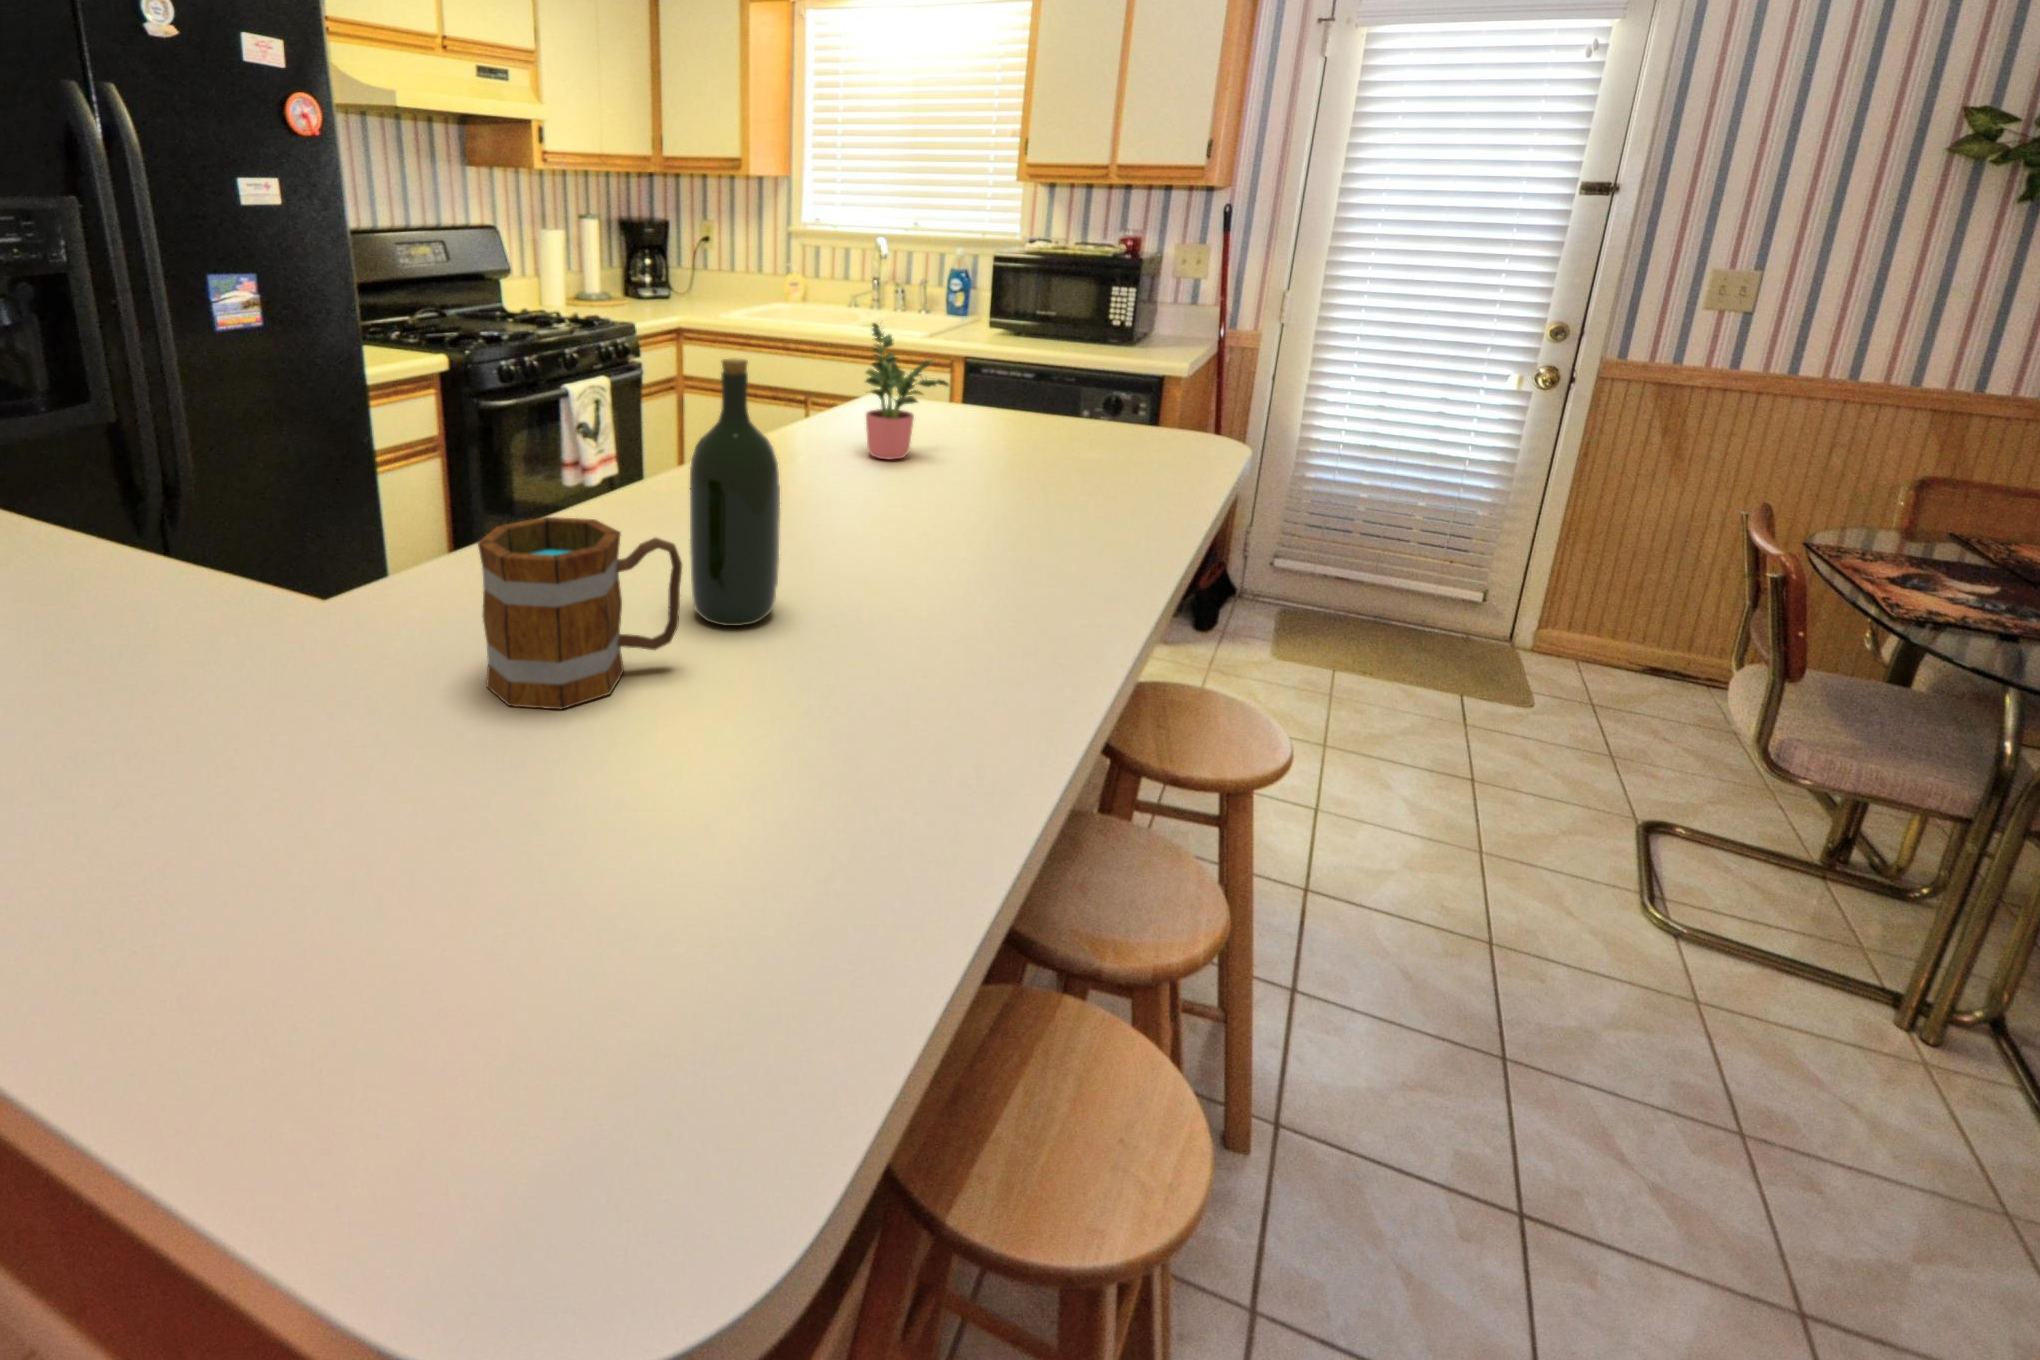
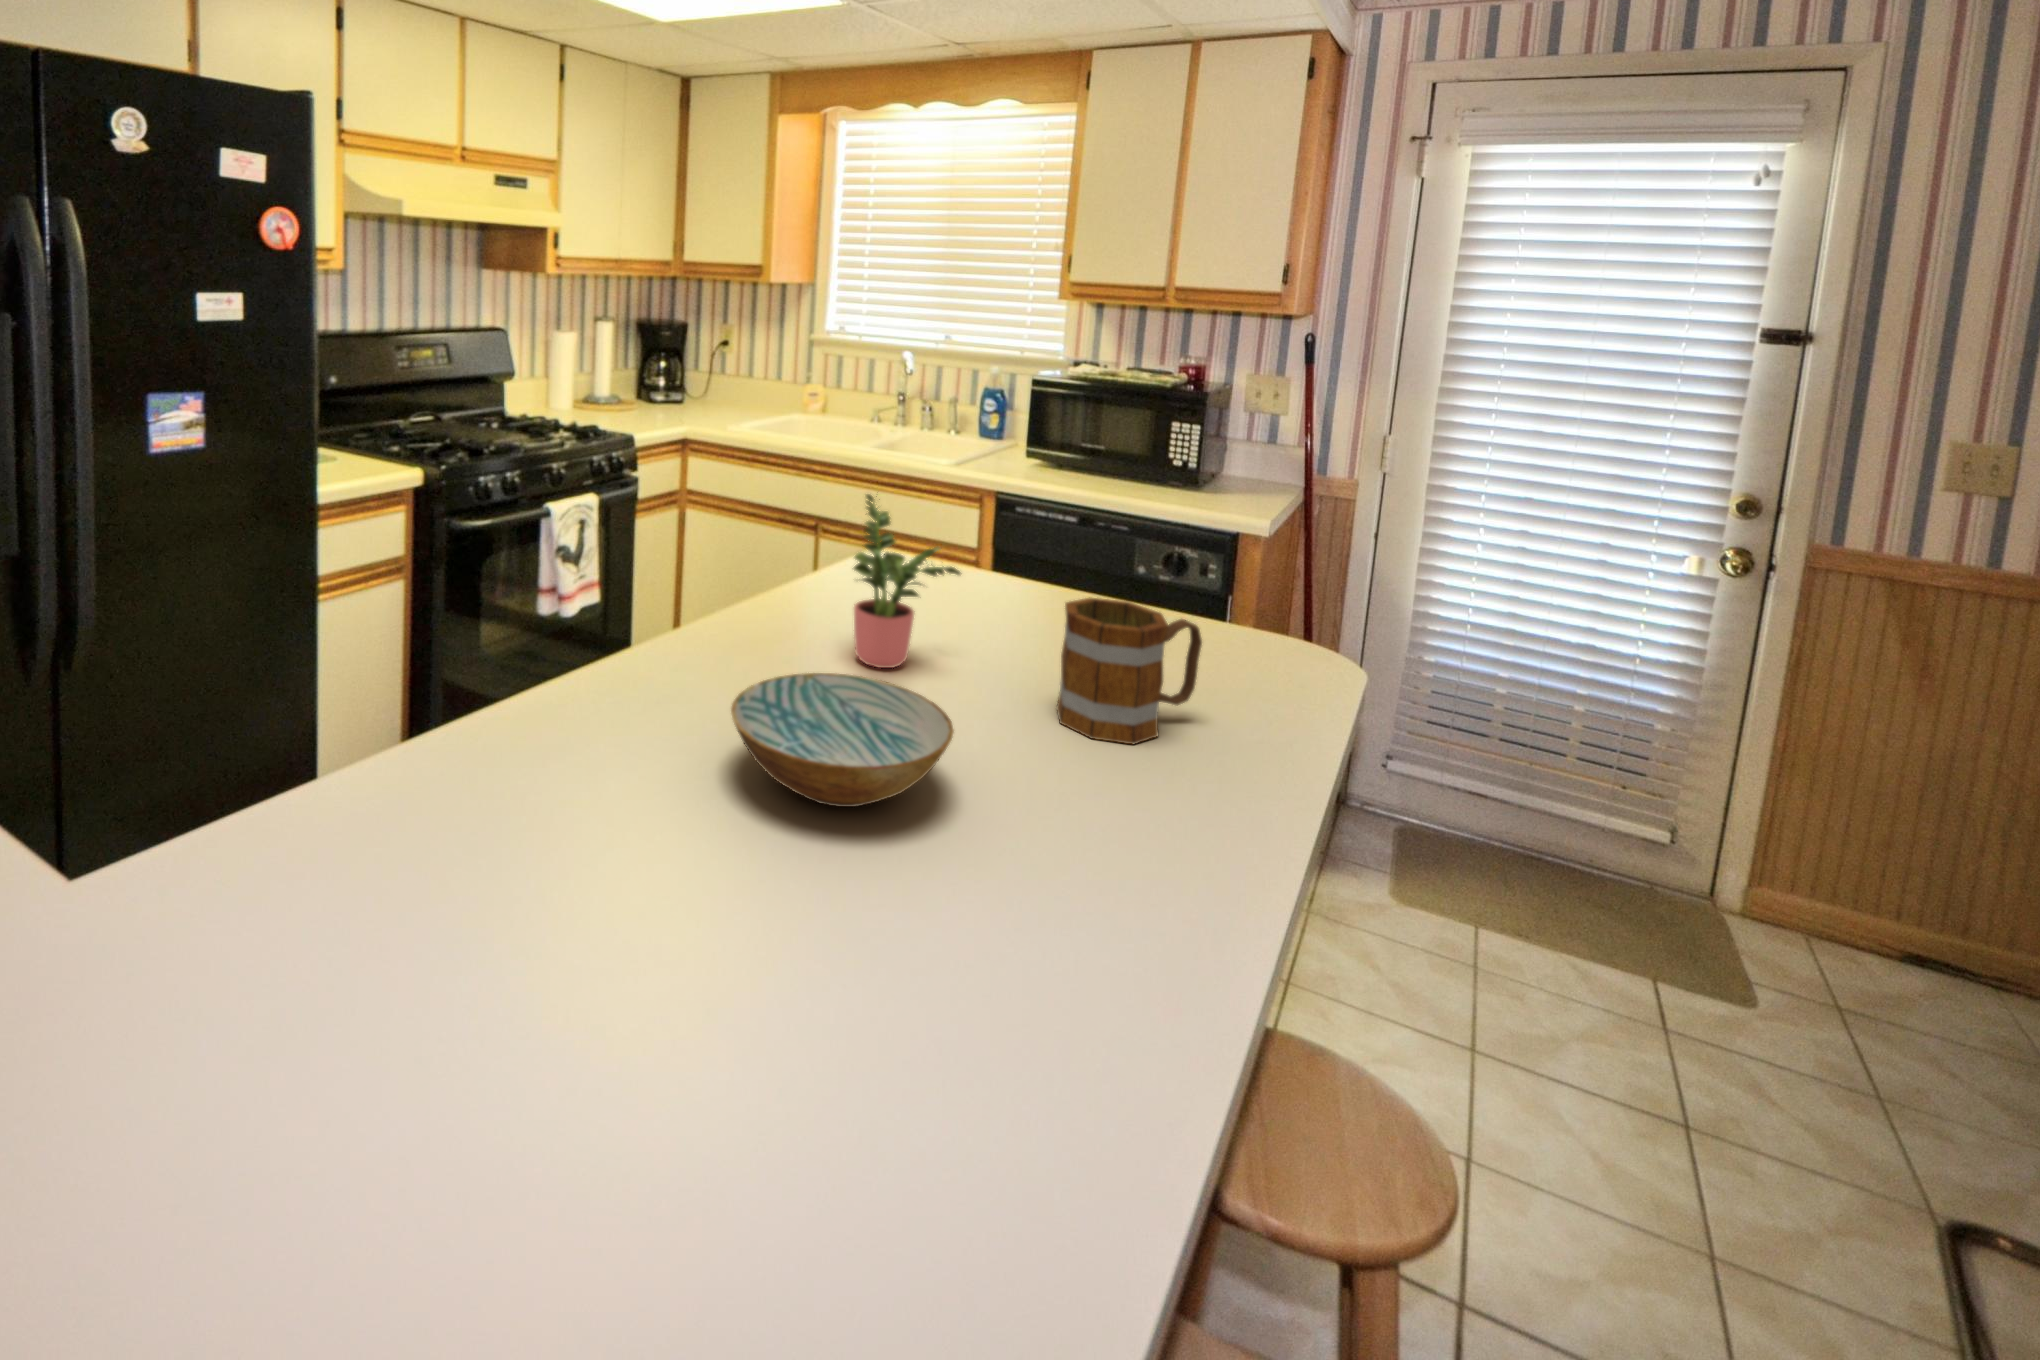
wine bottle: present [690,359,780,626] -> none [534,623,671,1032]
bowl: none [789,448,954,528] -> present [731,673,954,807]
mug: present [478,517,682,709] -> present [1057,598,1202,744]

